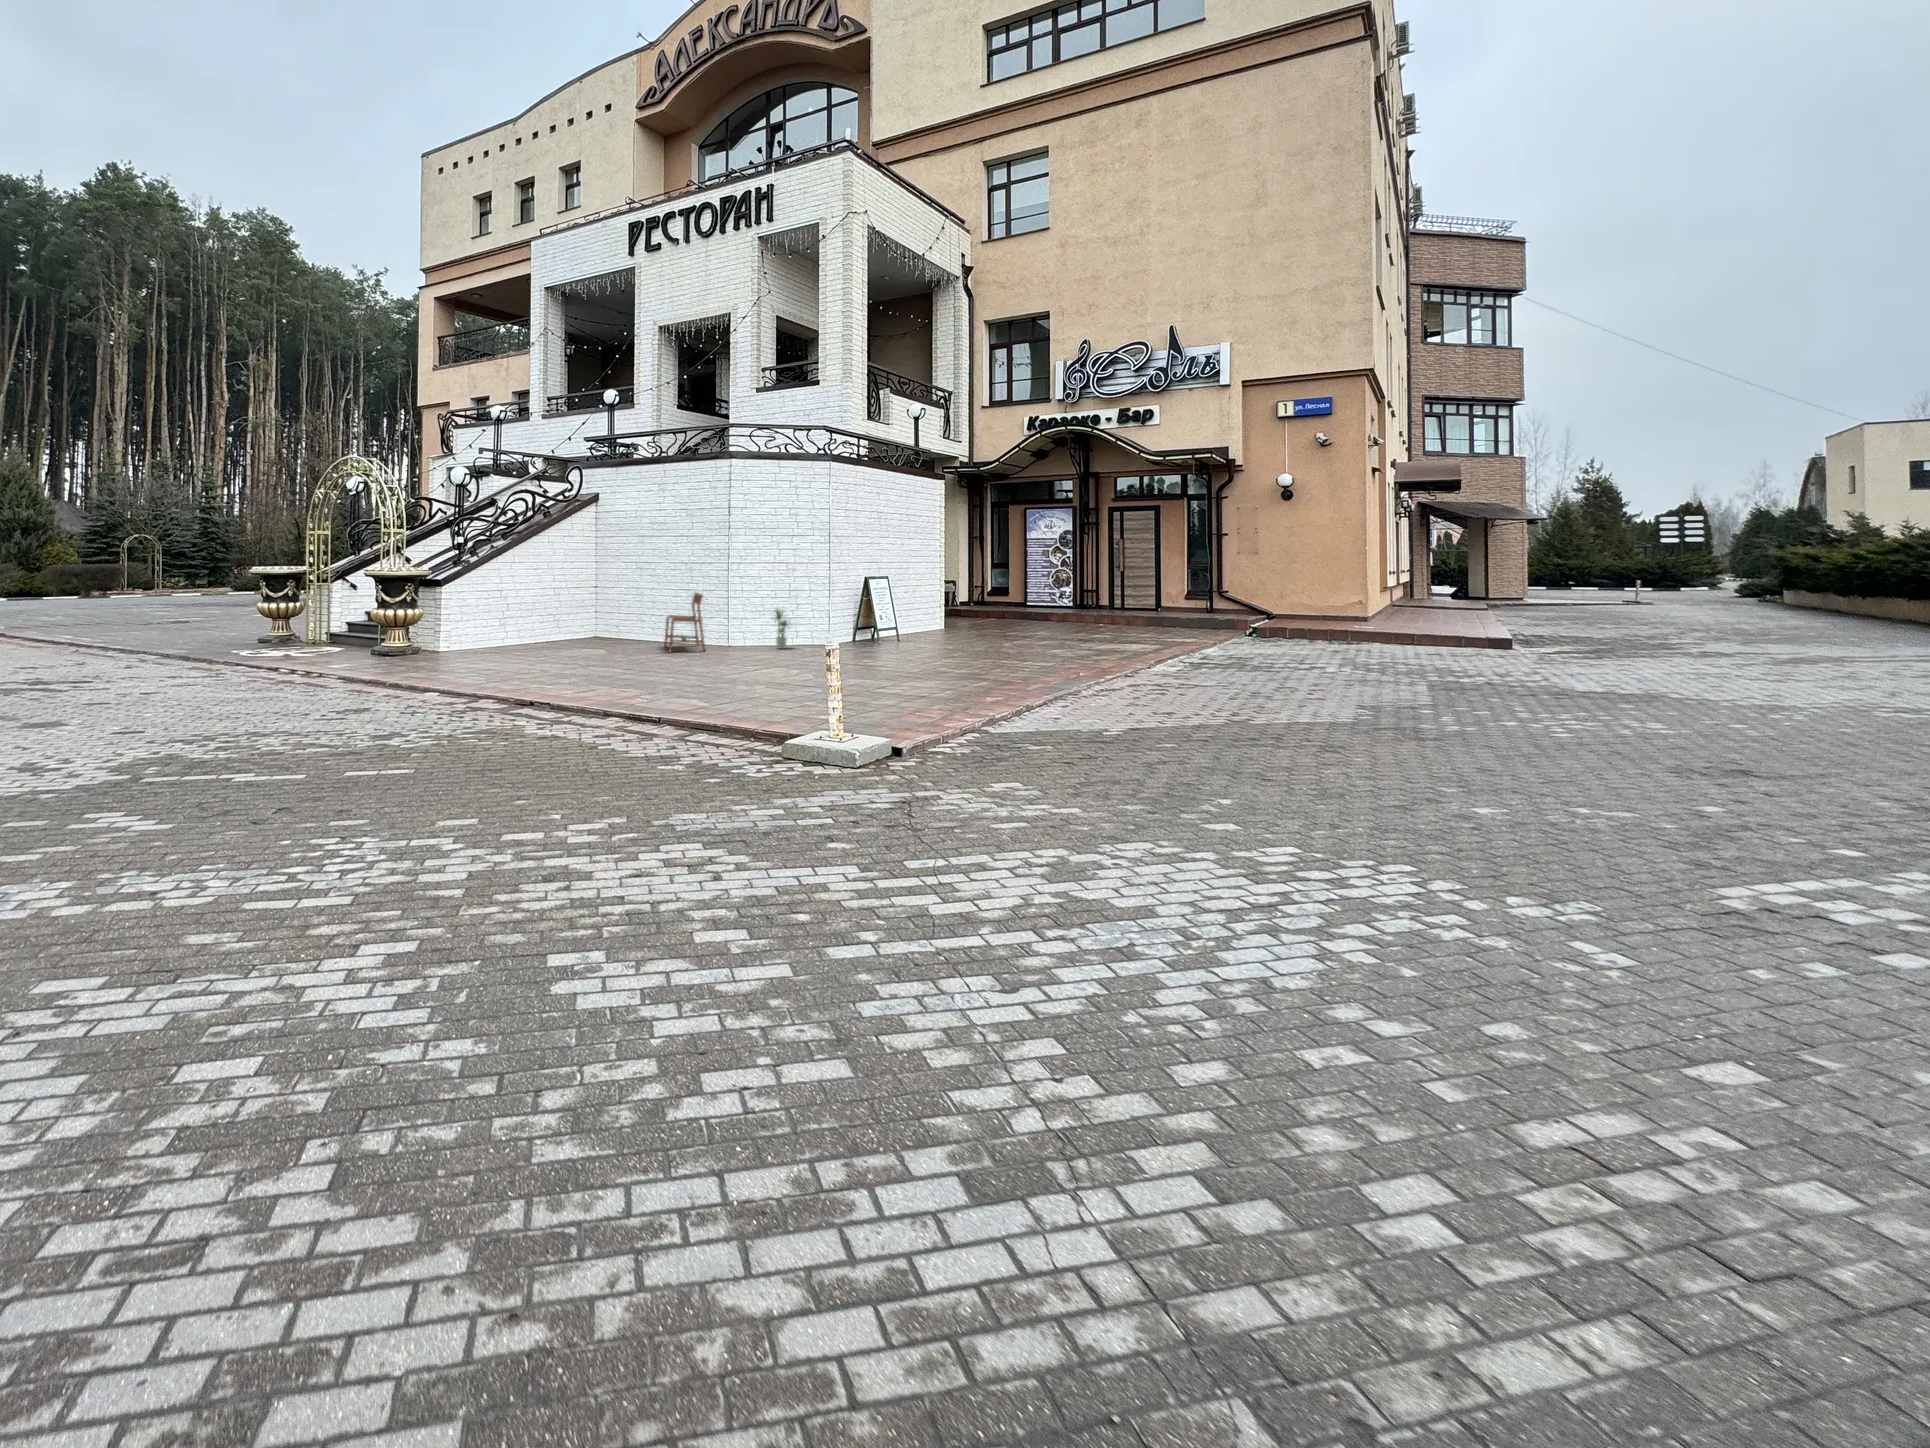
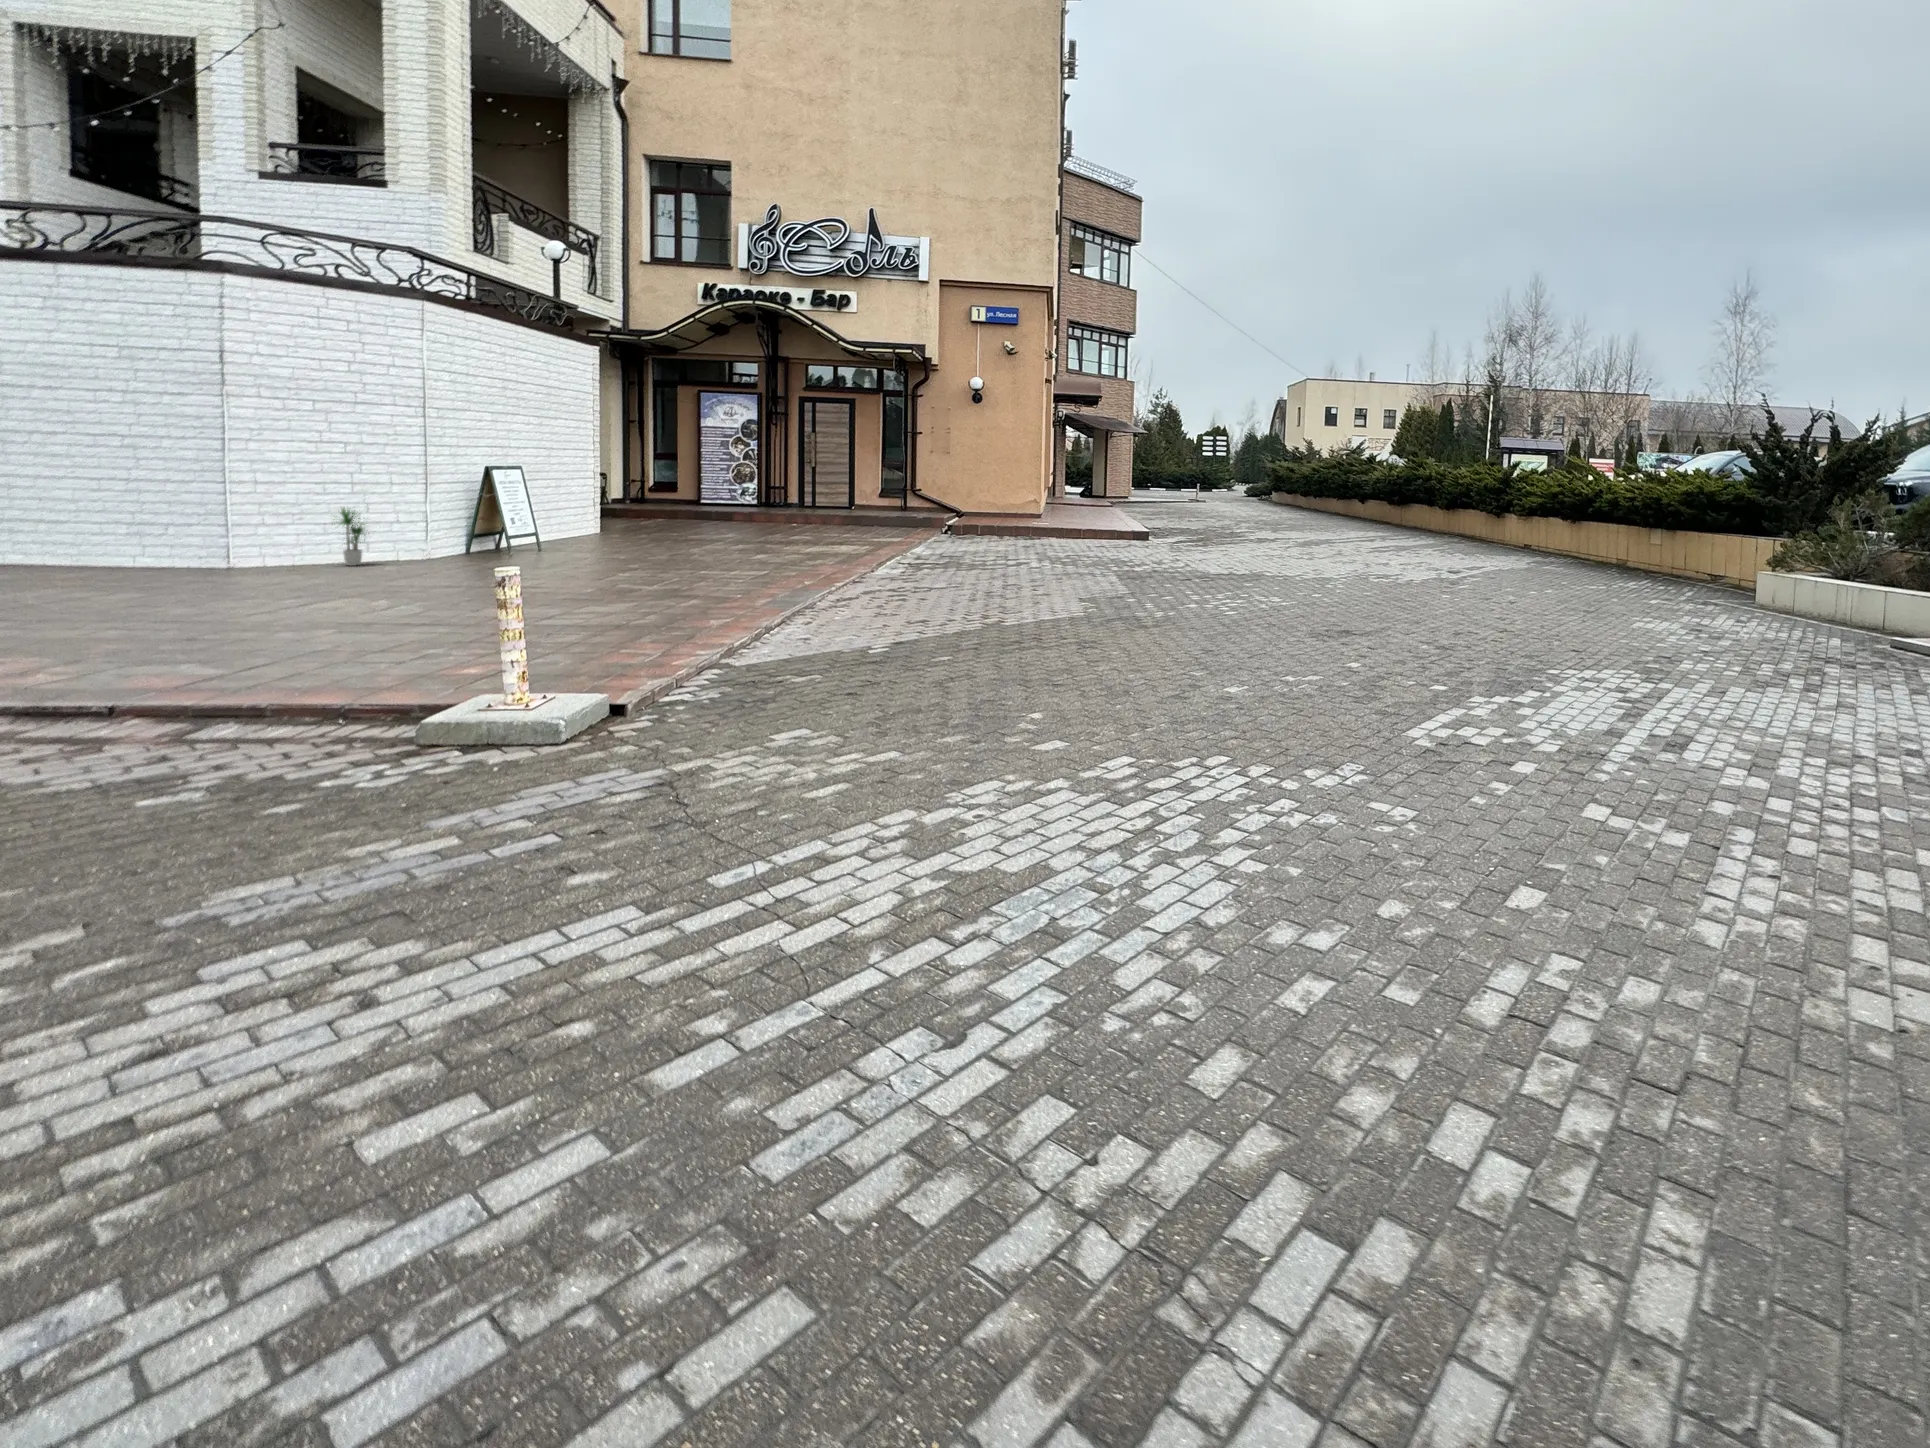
bench: present [664,593,705,652] -> none [115,483,207,577]

